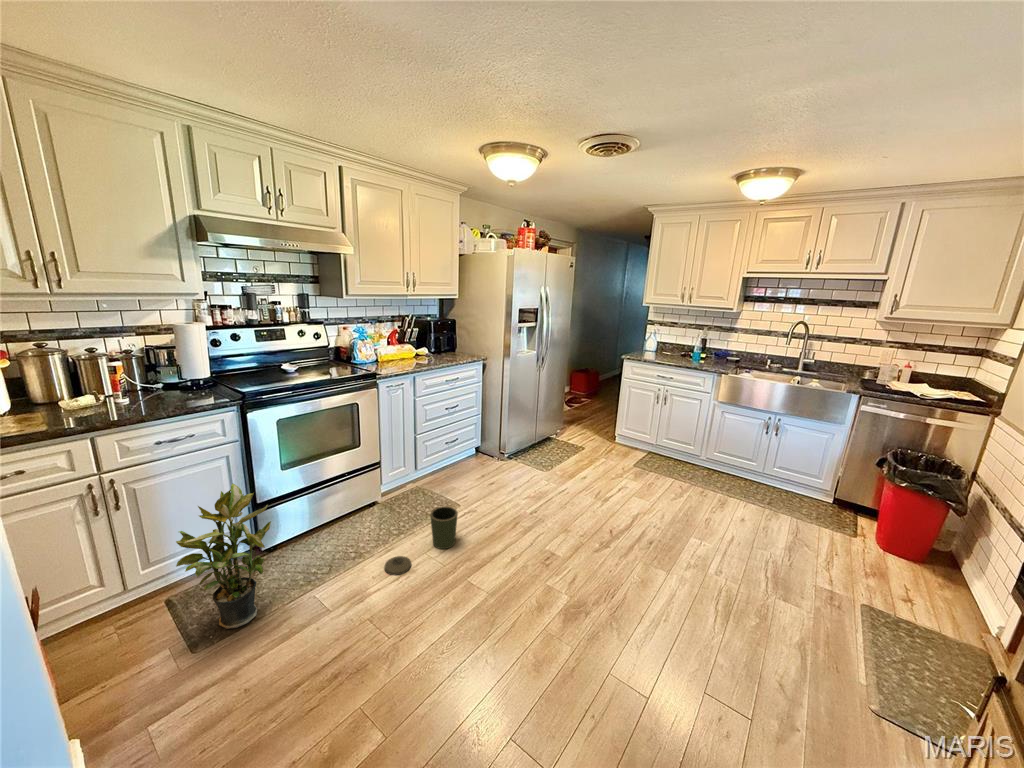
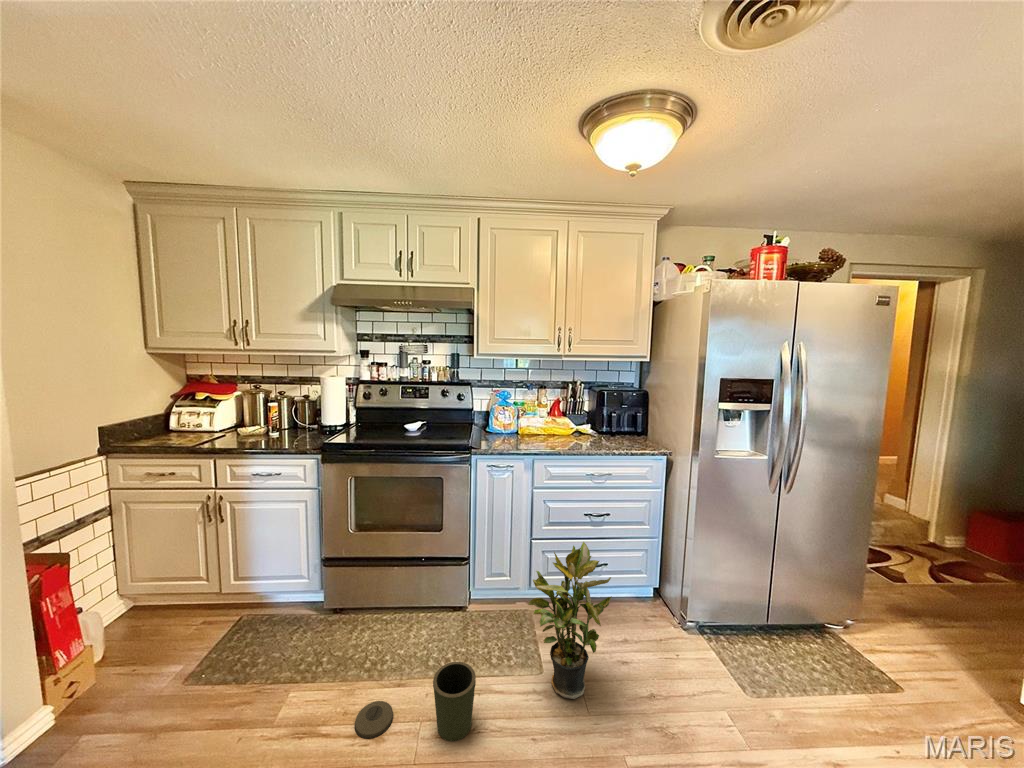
potted plant: present [176,483,271,629] -> present [528,542,612,699]

